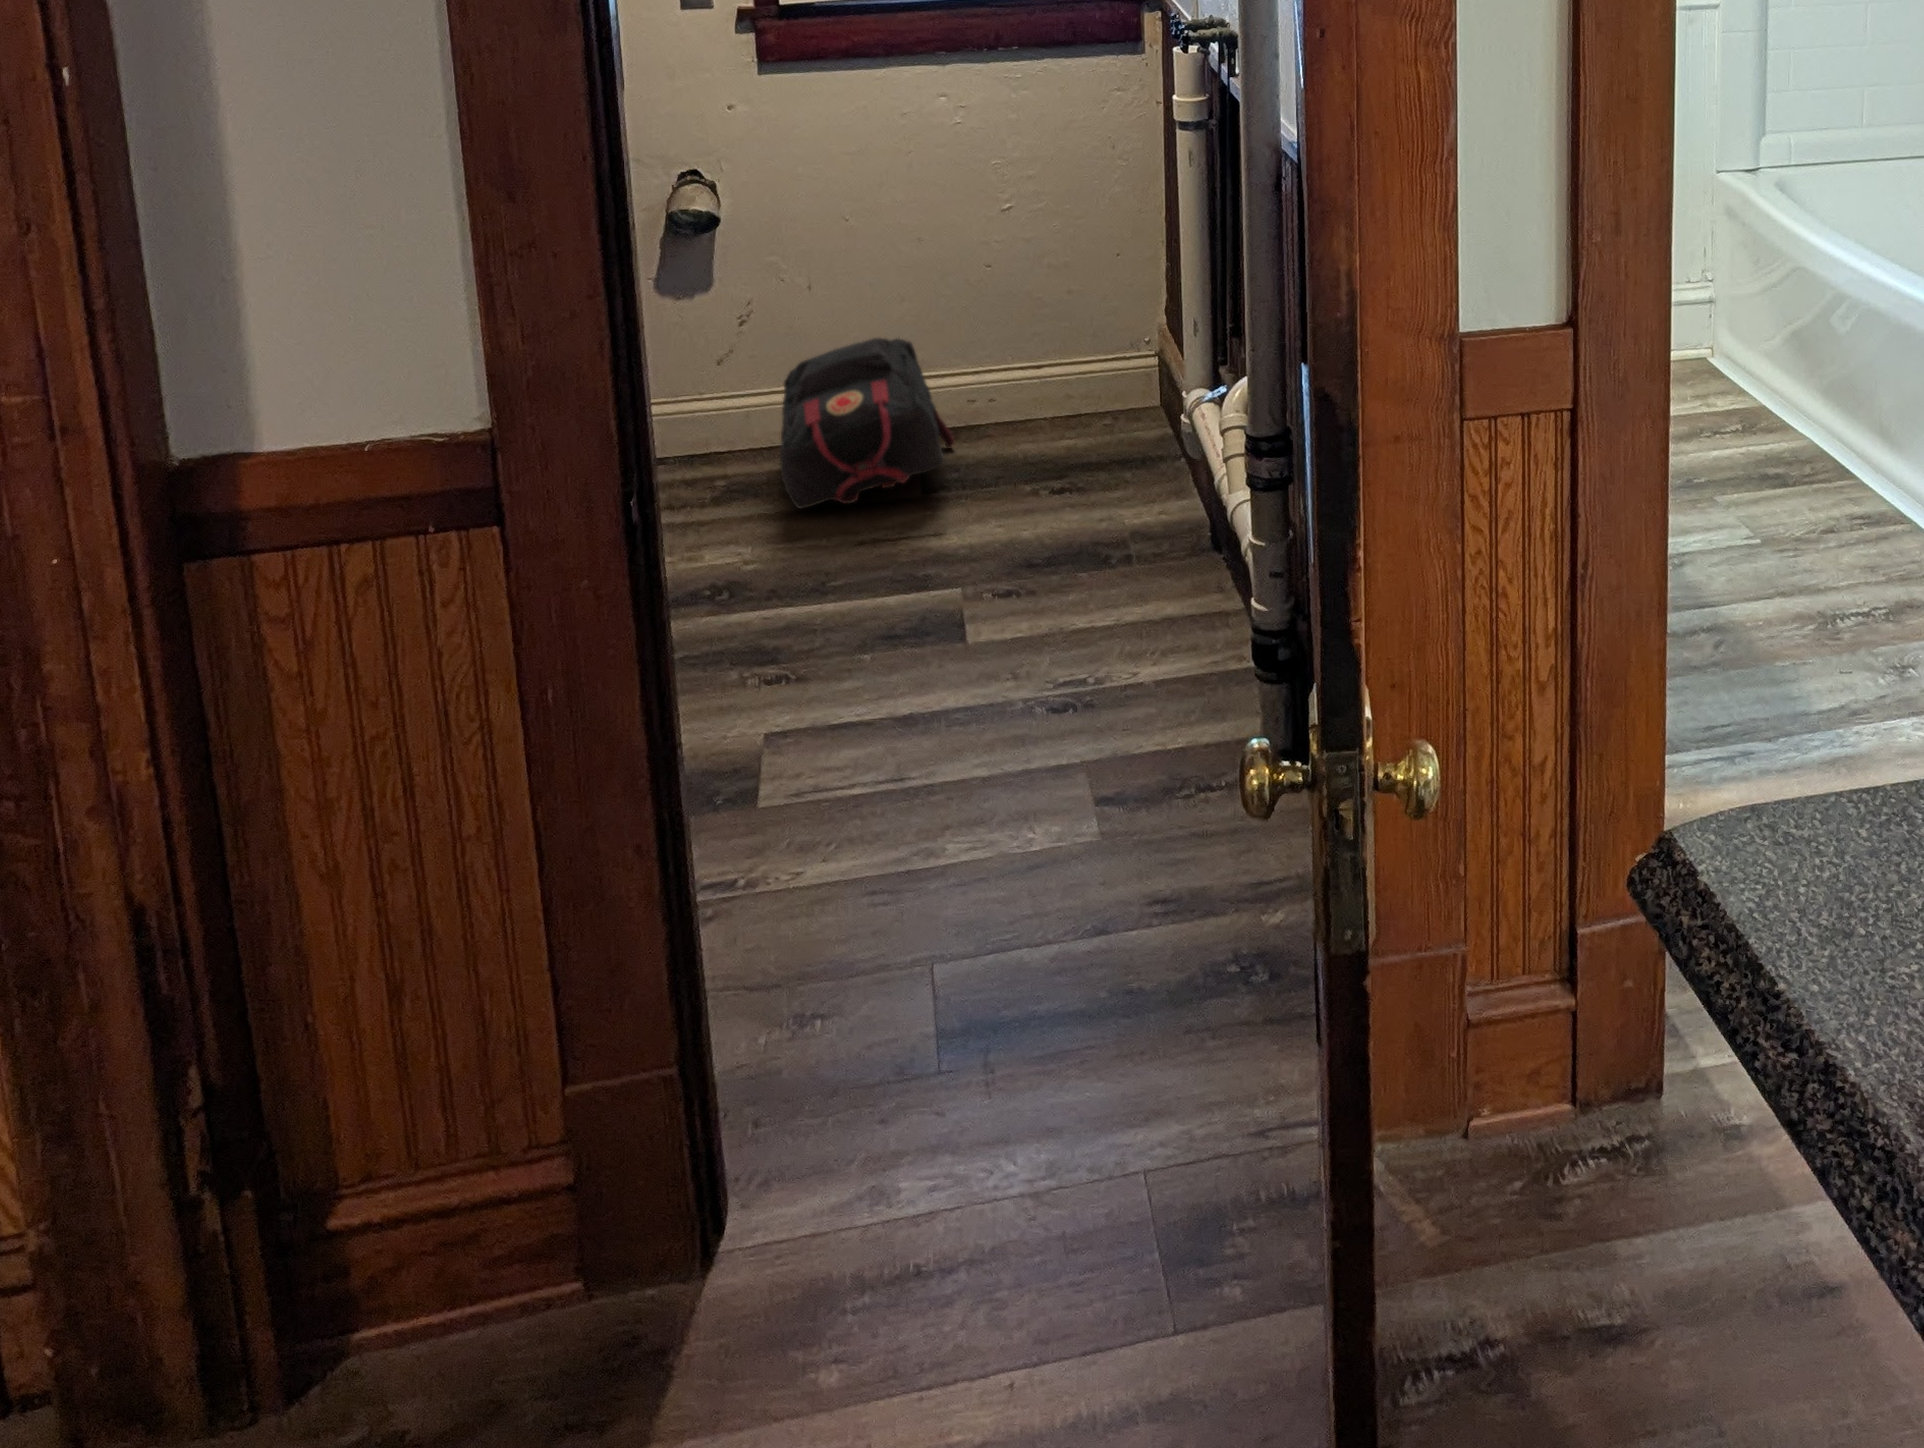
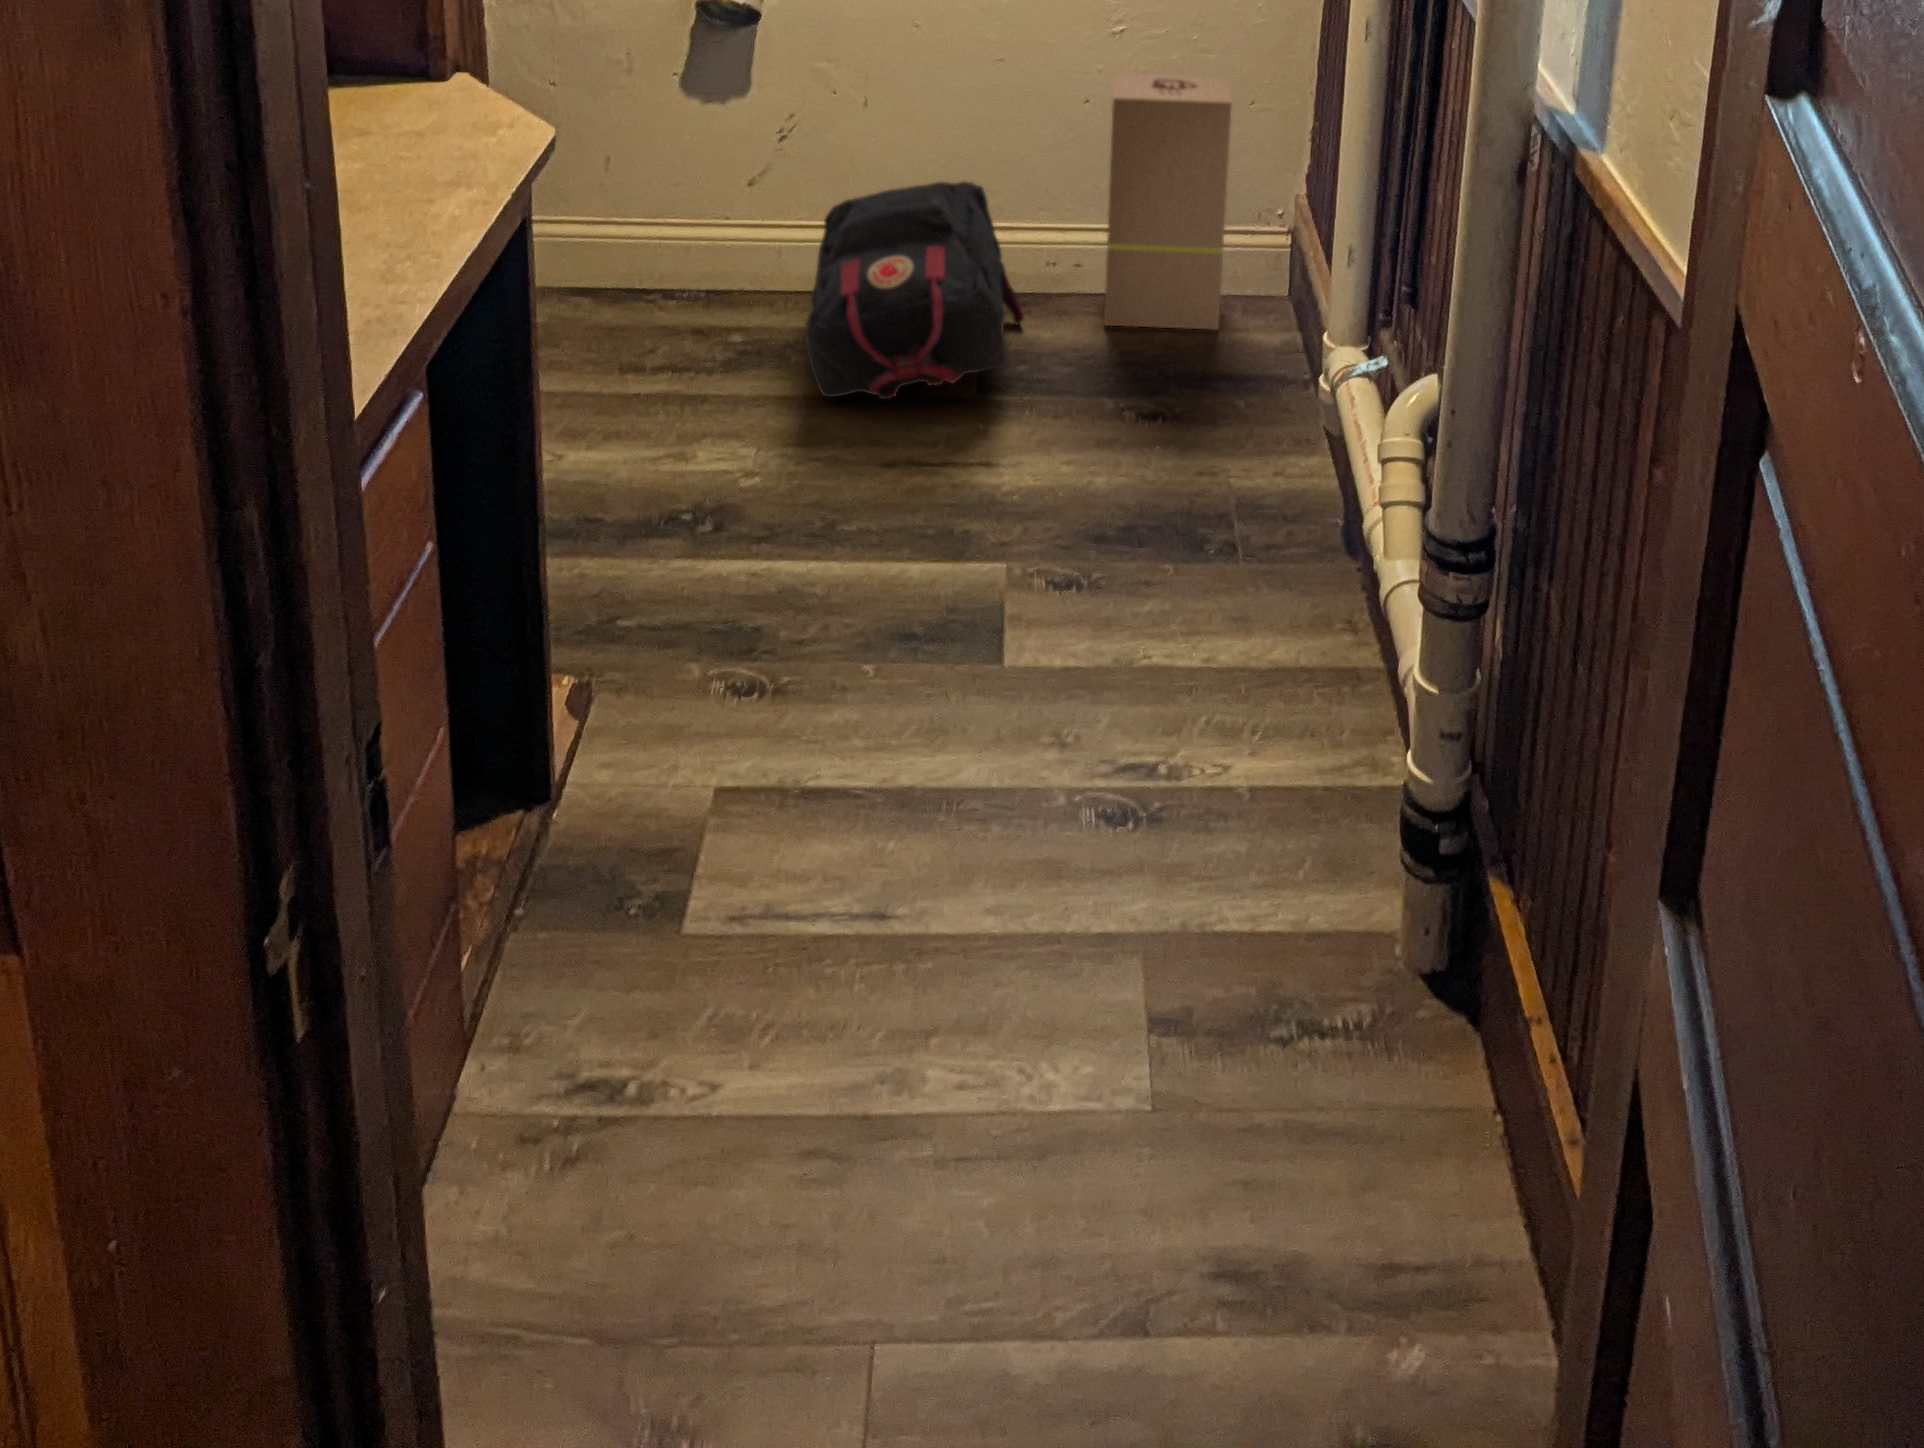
cardboard box: none [1008,234,1110,440] -> present [1104,72,1232,330]

